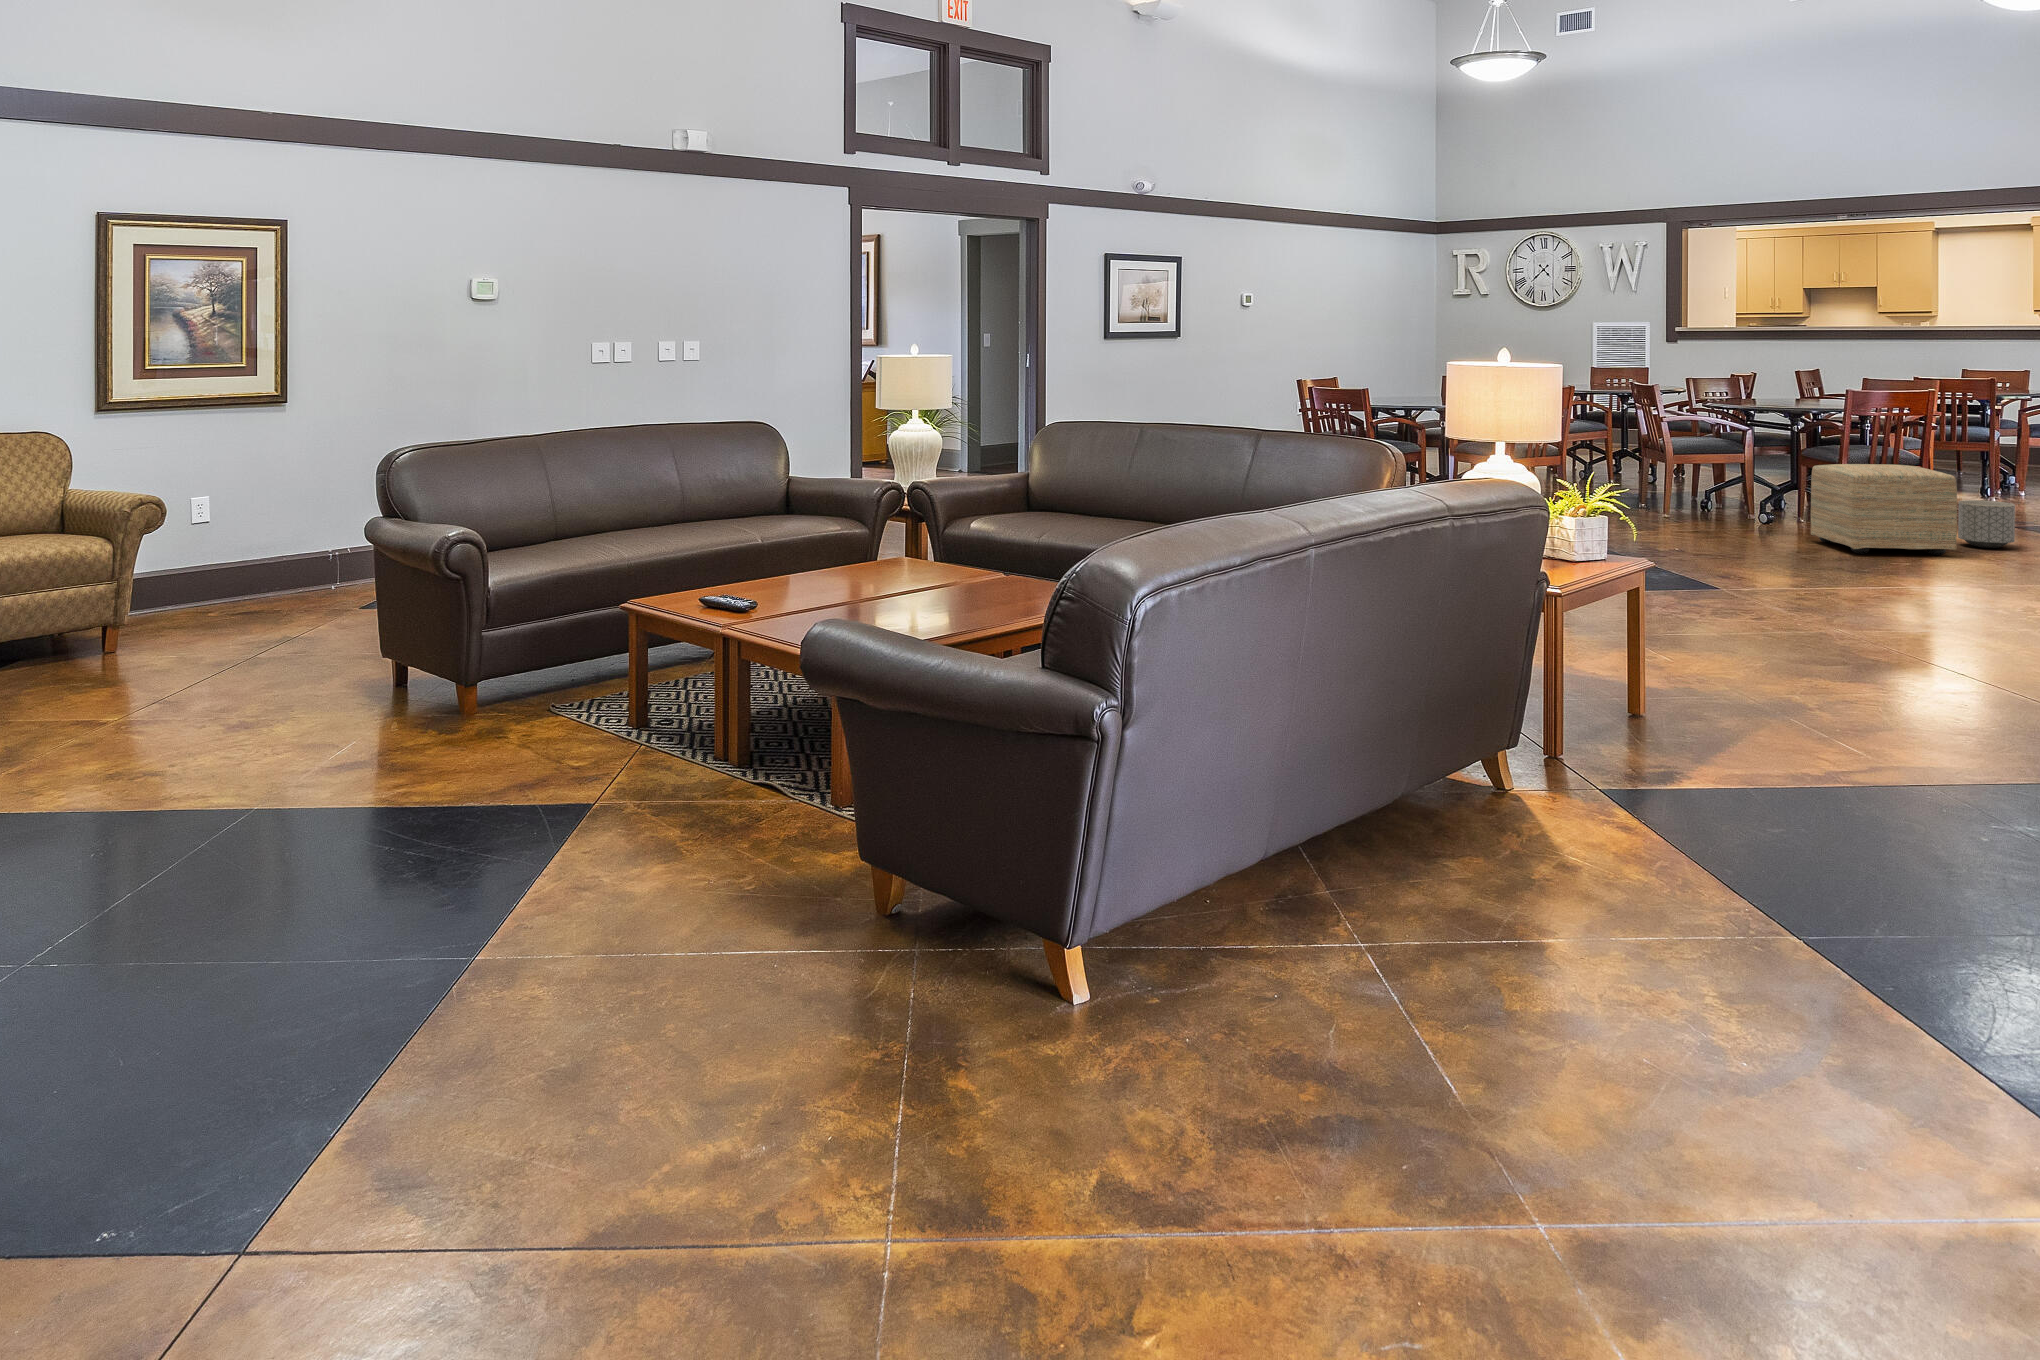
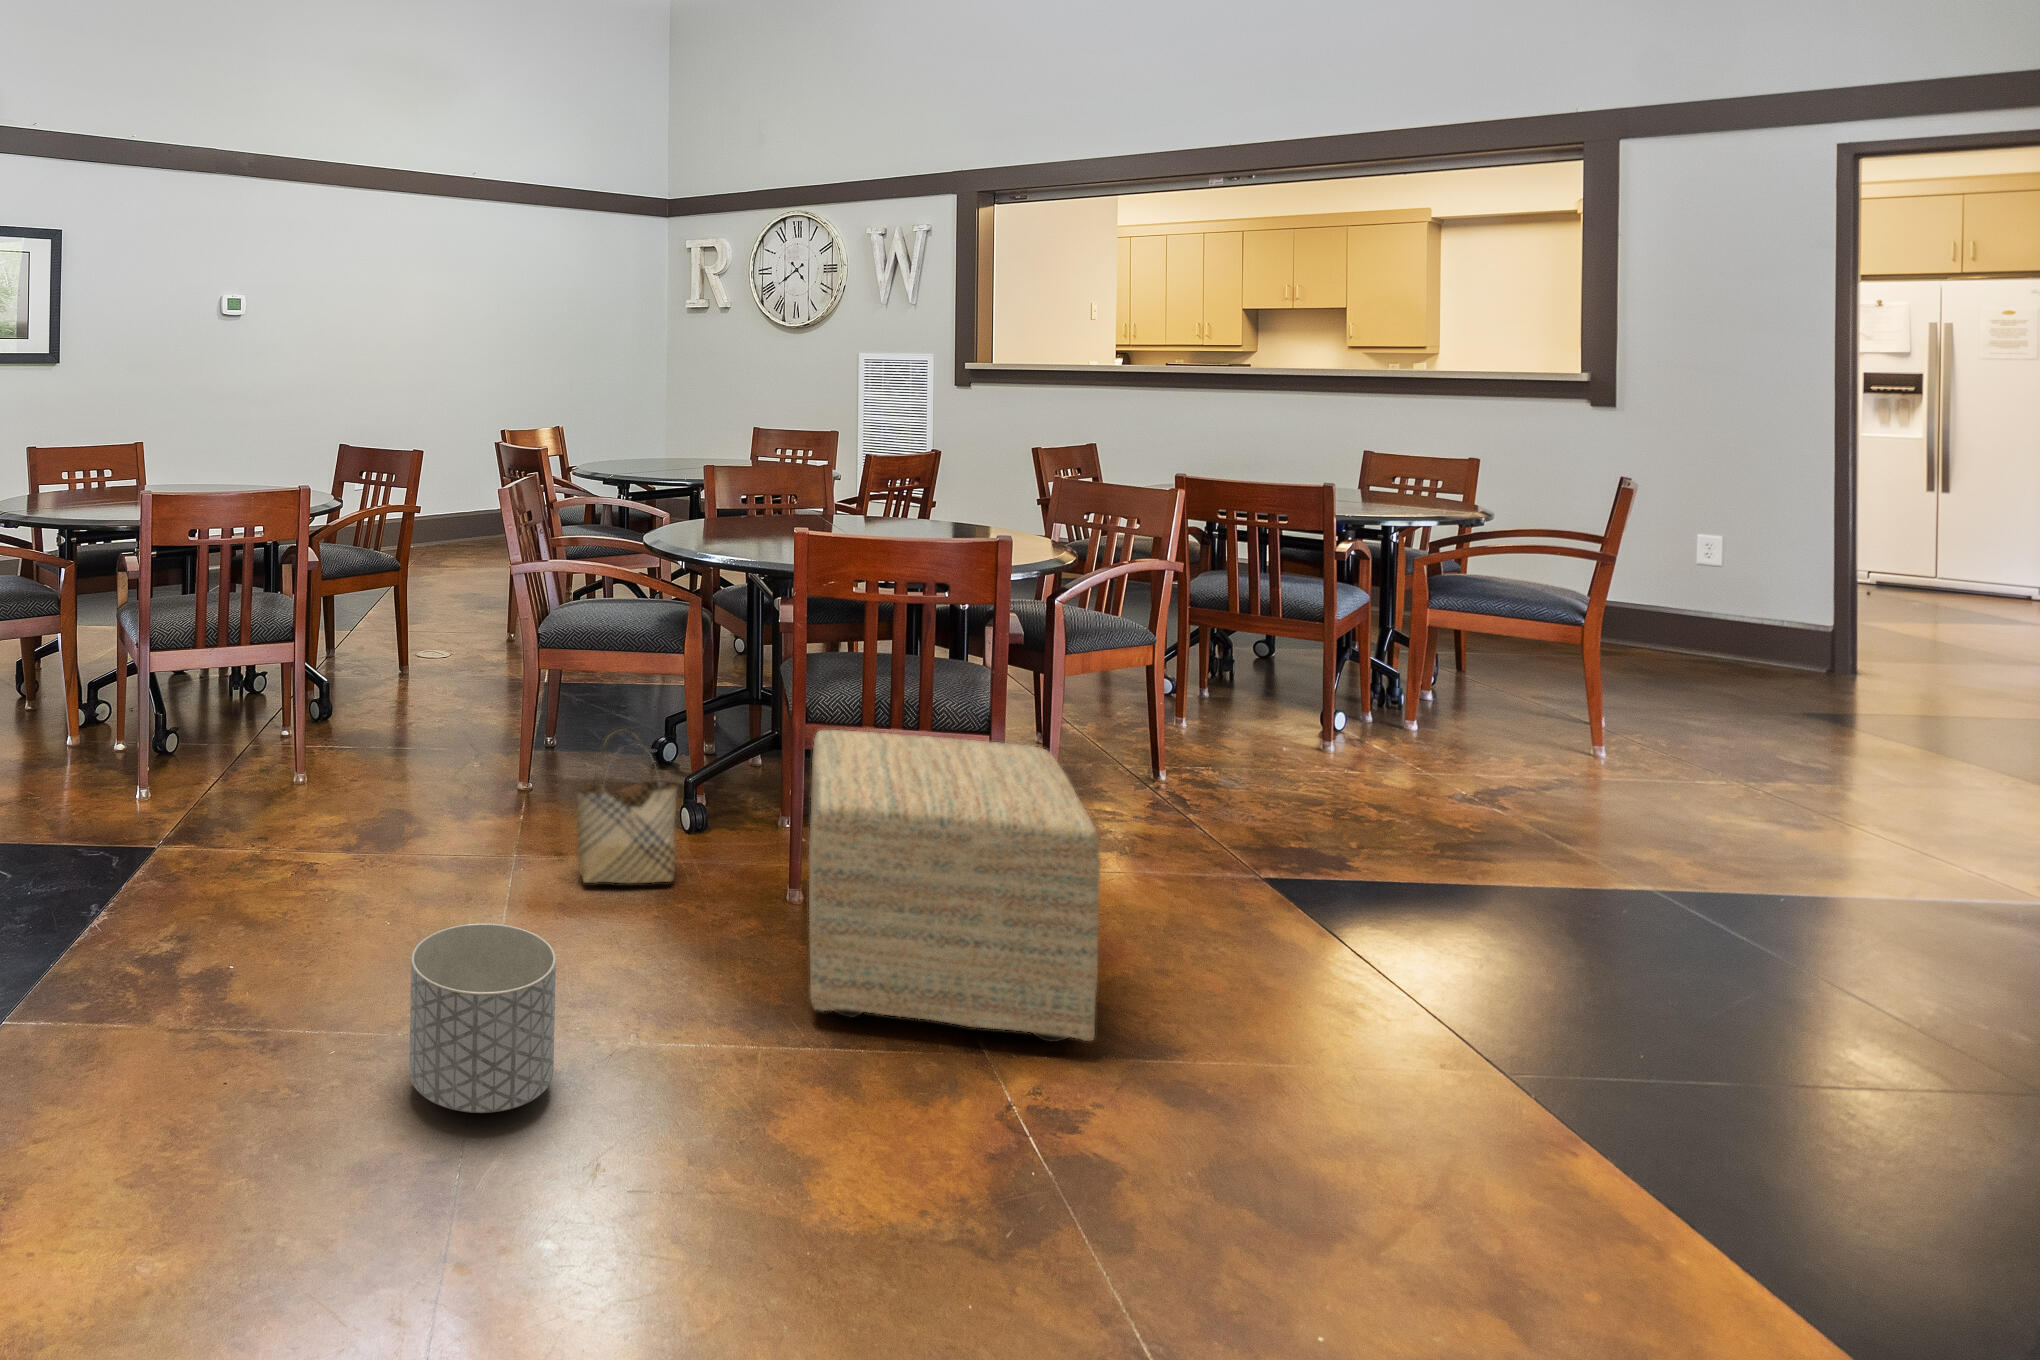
woven basket: none [1703,477,1746,538] -> present [575,730,677,883]
planter: present [1958,500,2015,548] -> present [409,923,556,1113]

